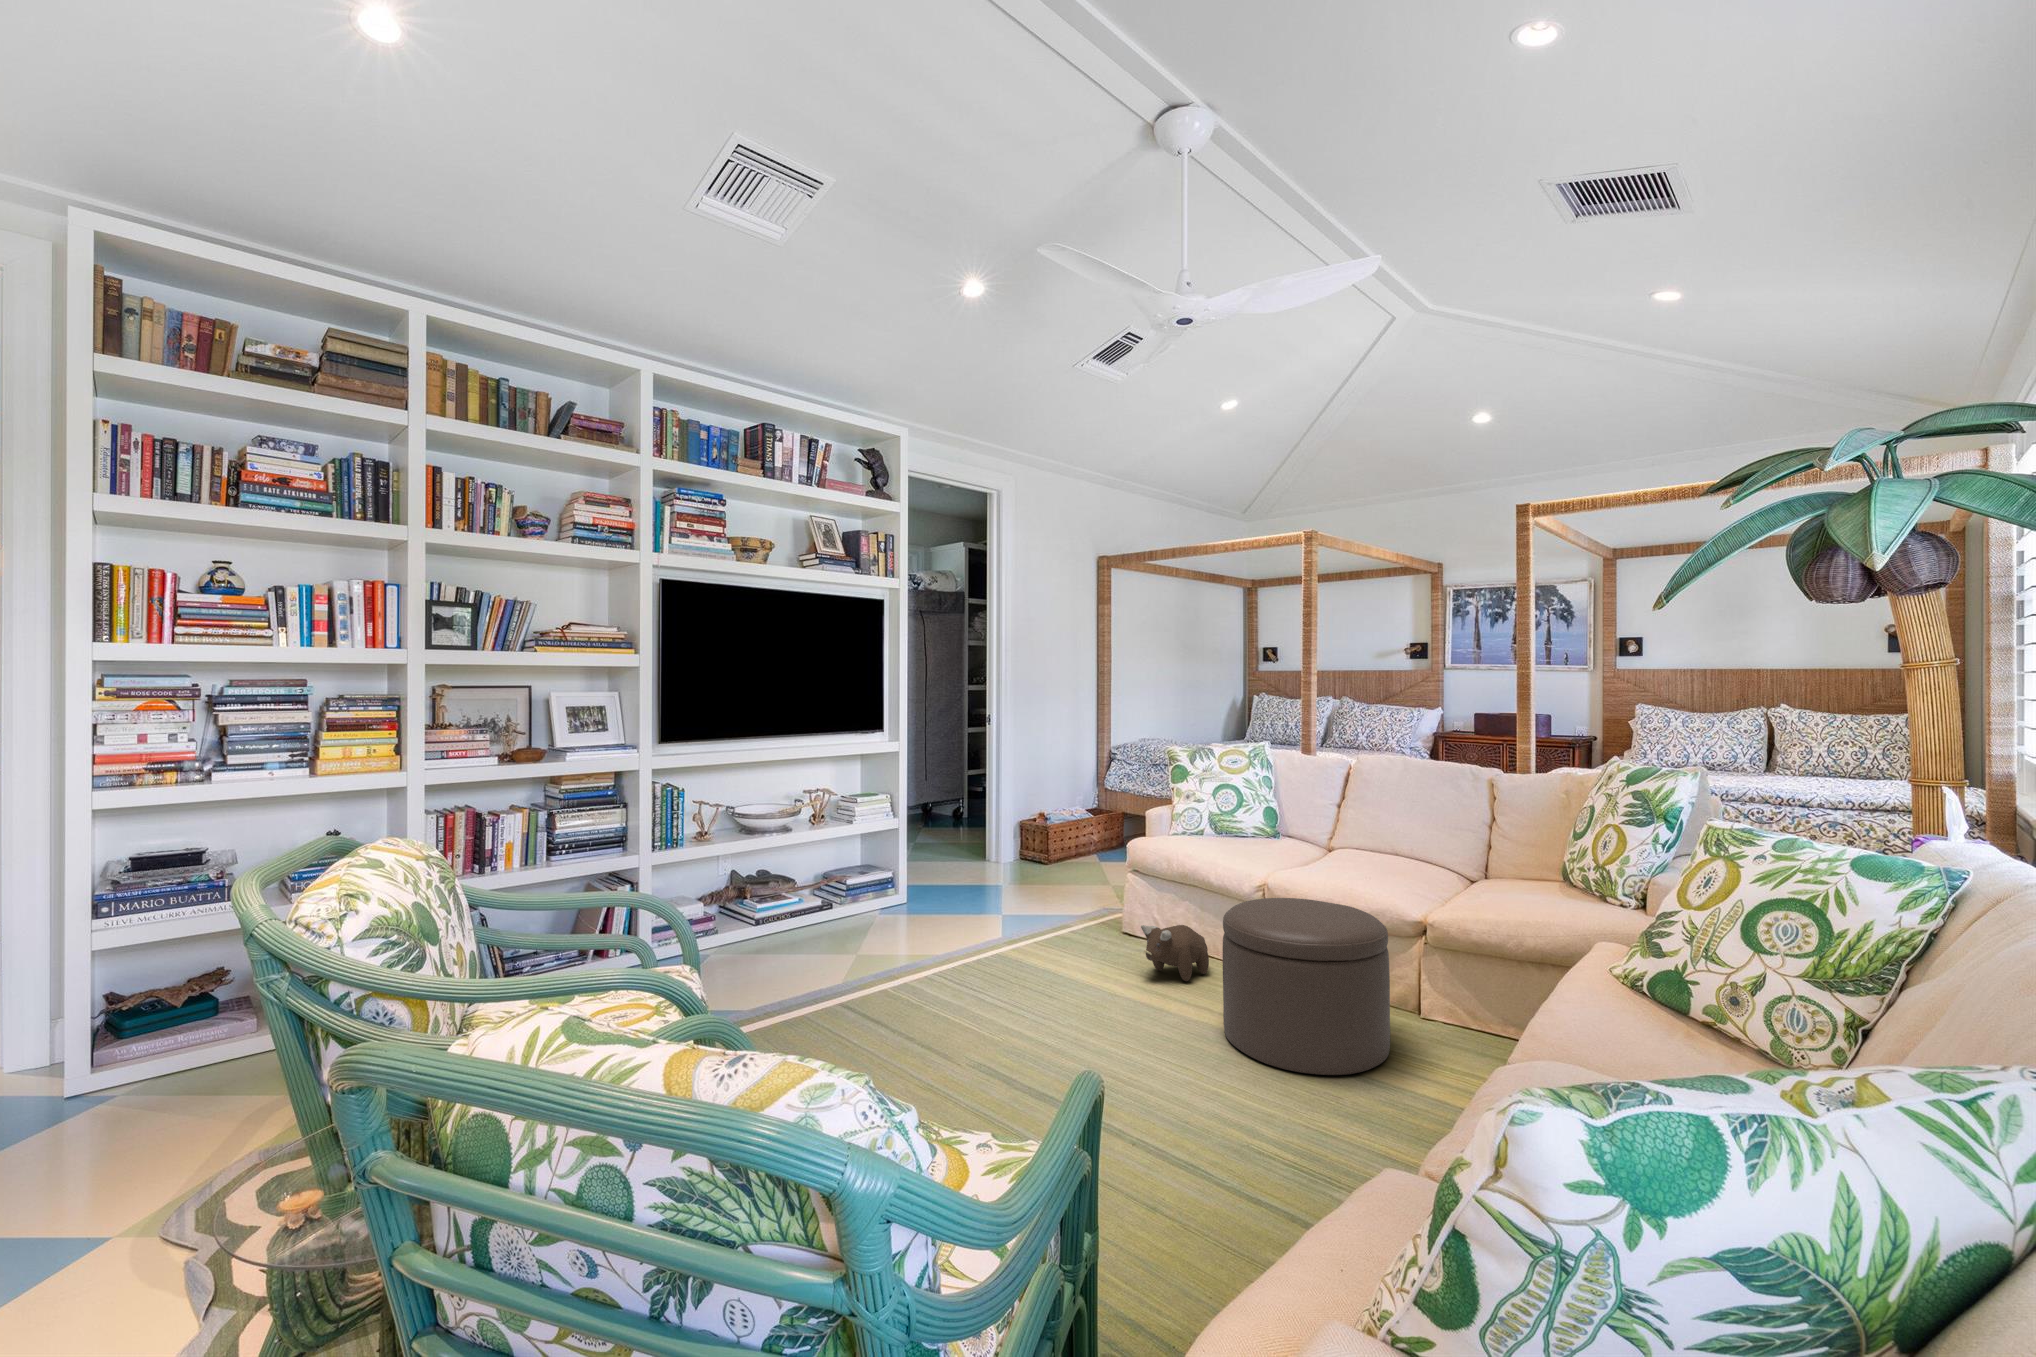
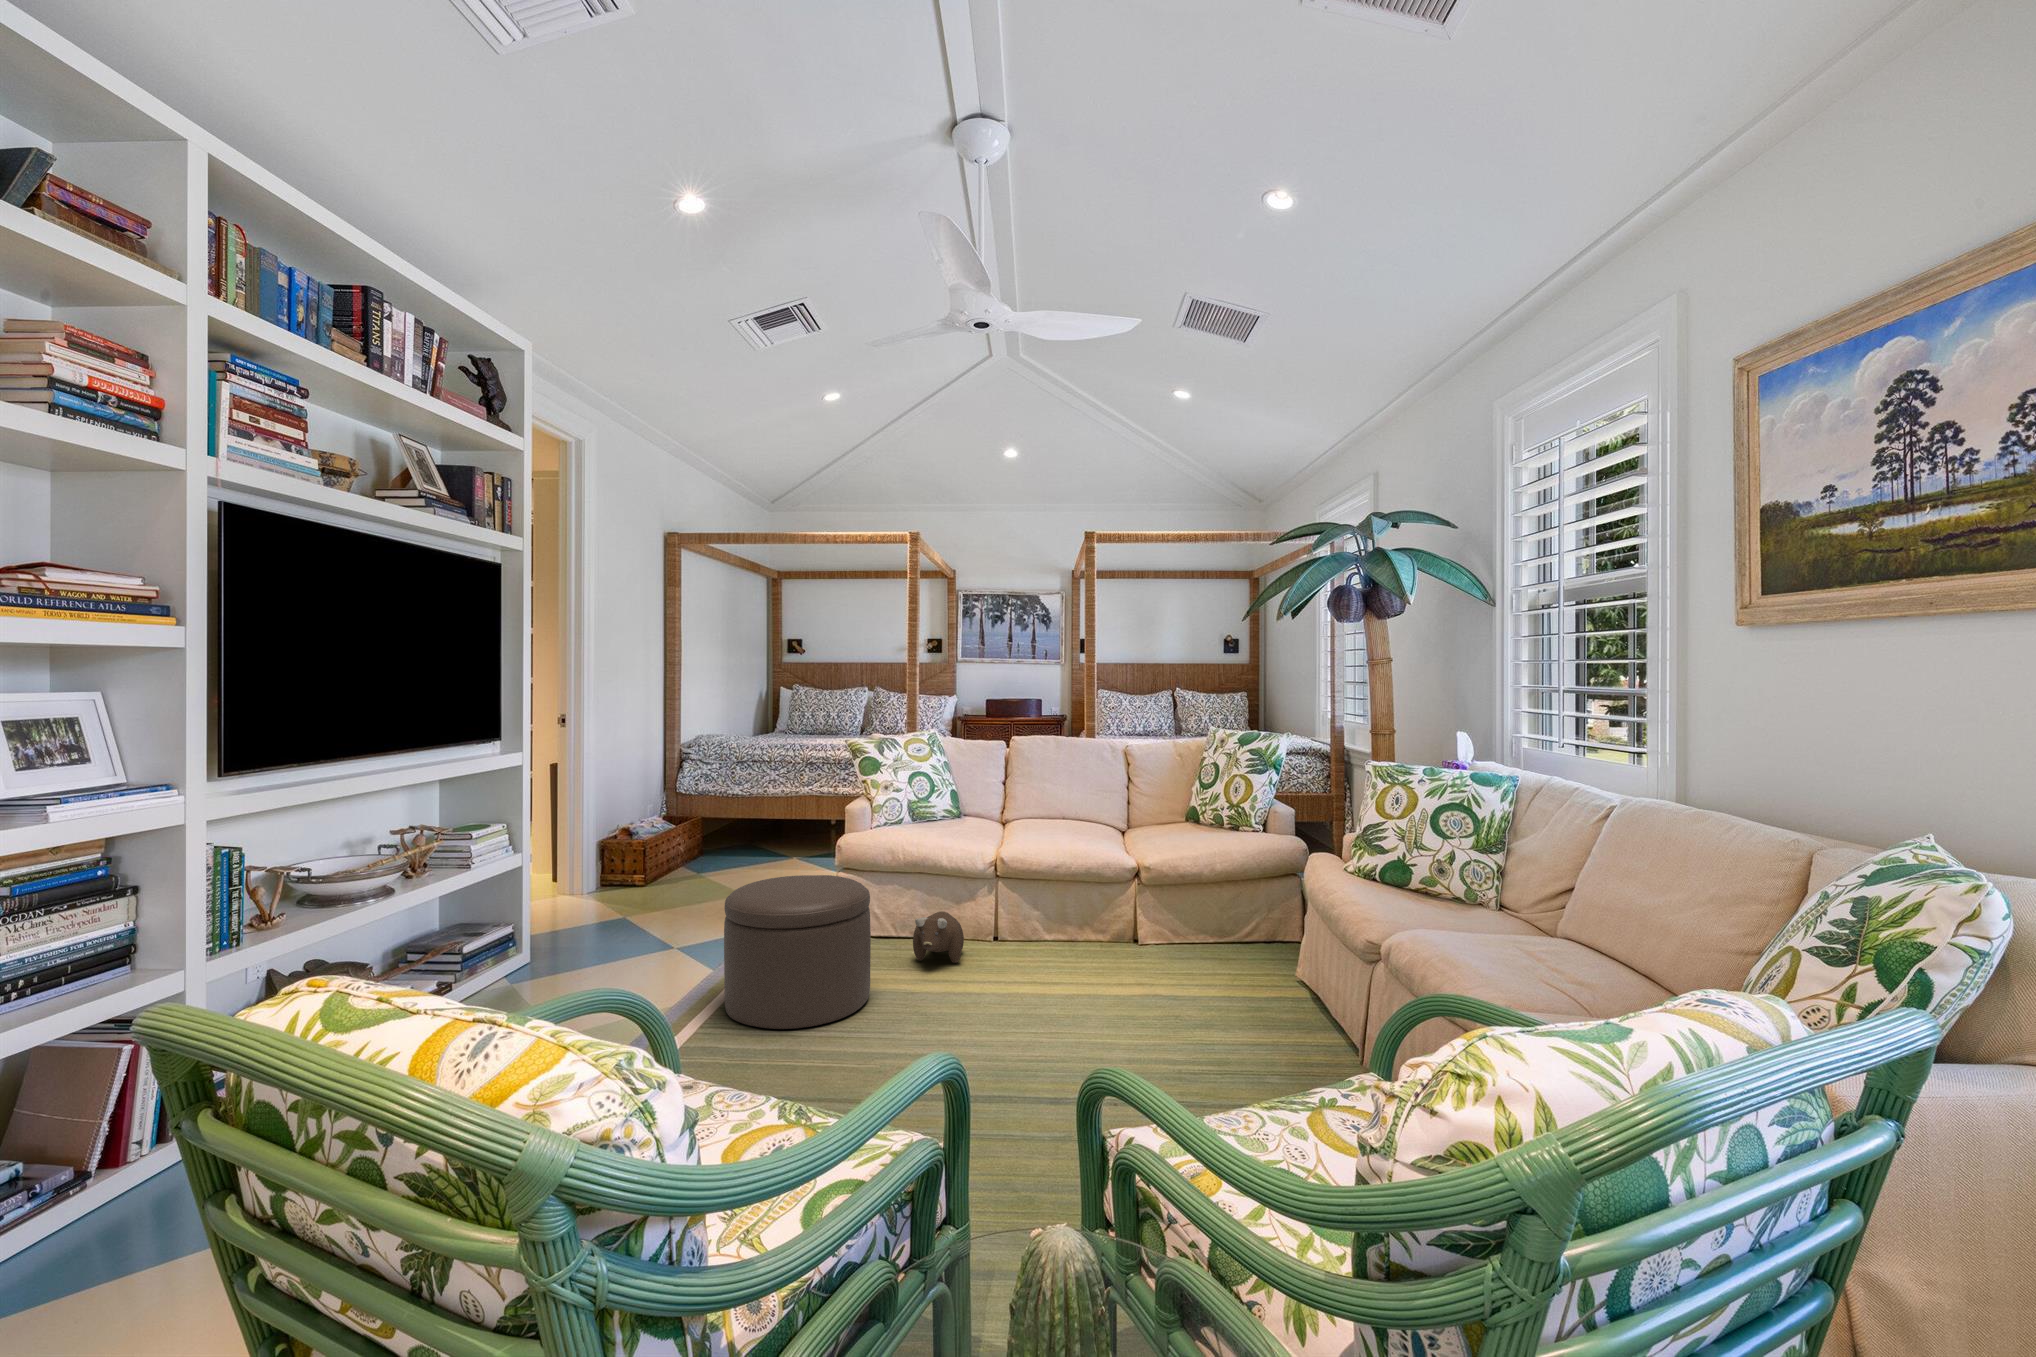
ottoman: present [1223,898,1390,1075] -> present [724,875,871,1029]

